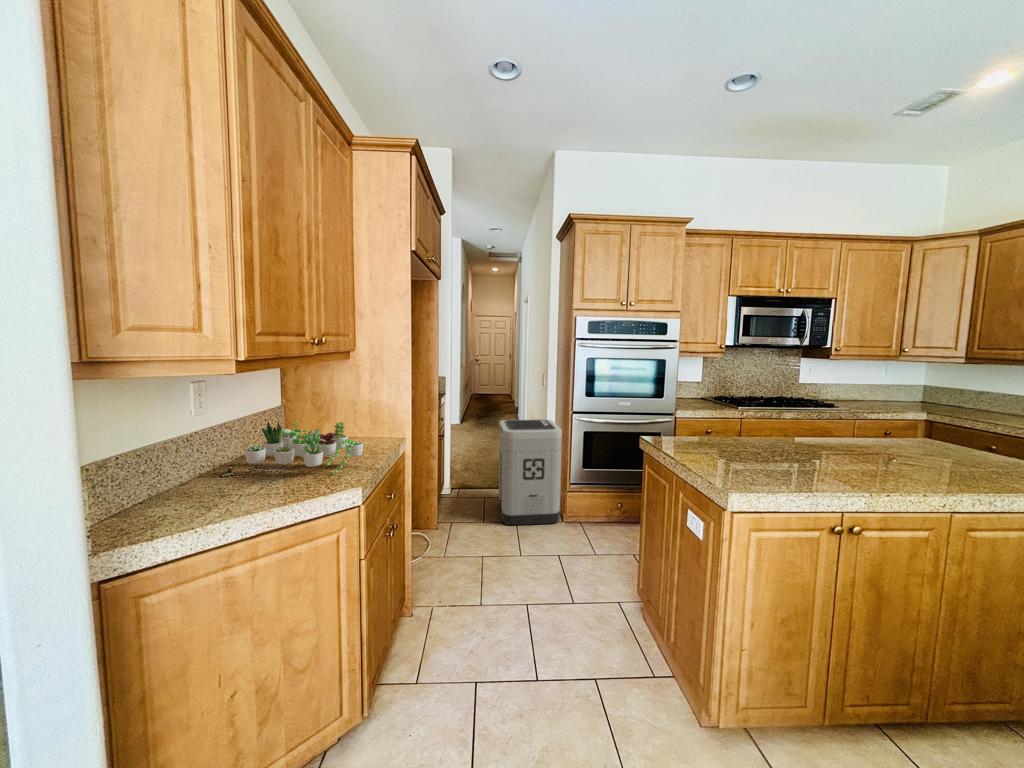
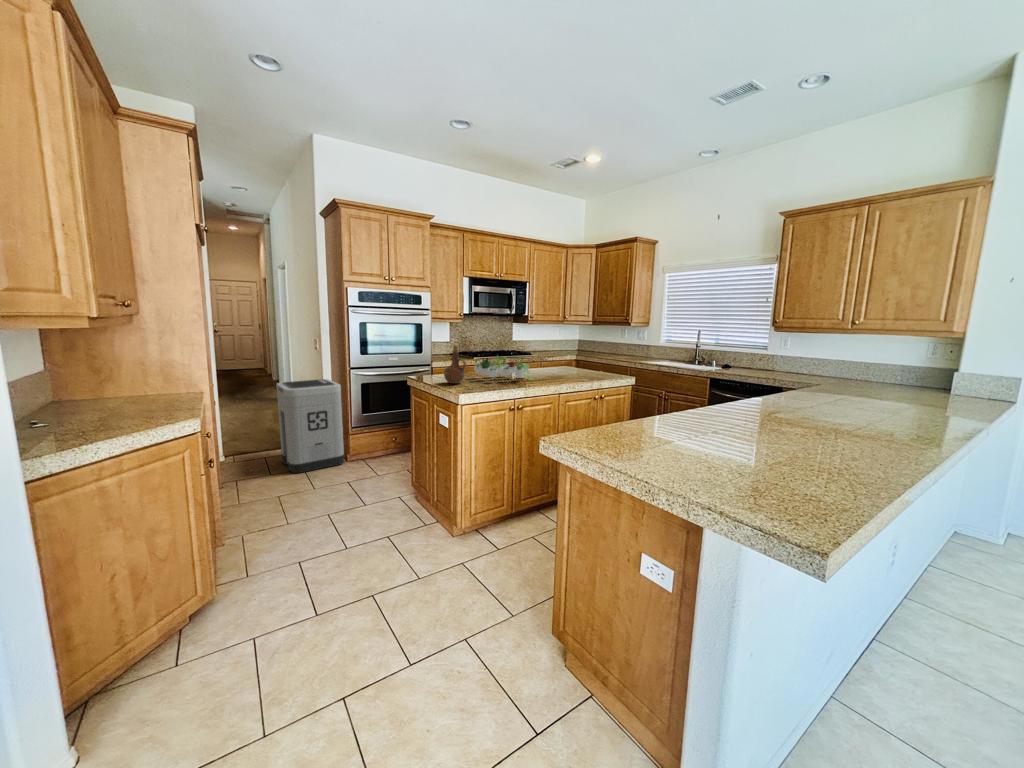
ceramic pitcher: none [698,401,739,463] -> present [444,346,466,384]
succulent plant: present [245,422,363,475] -> present [474,356,529,378]

